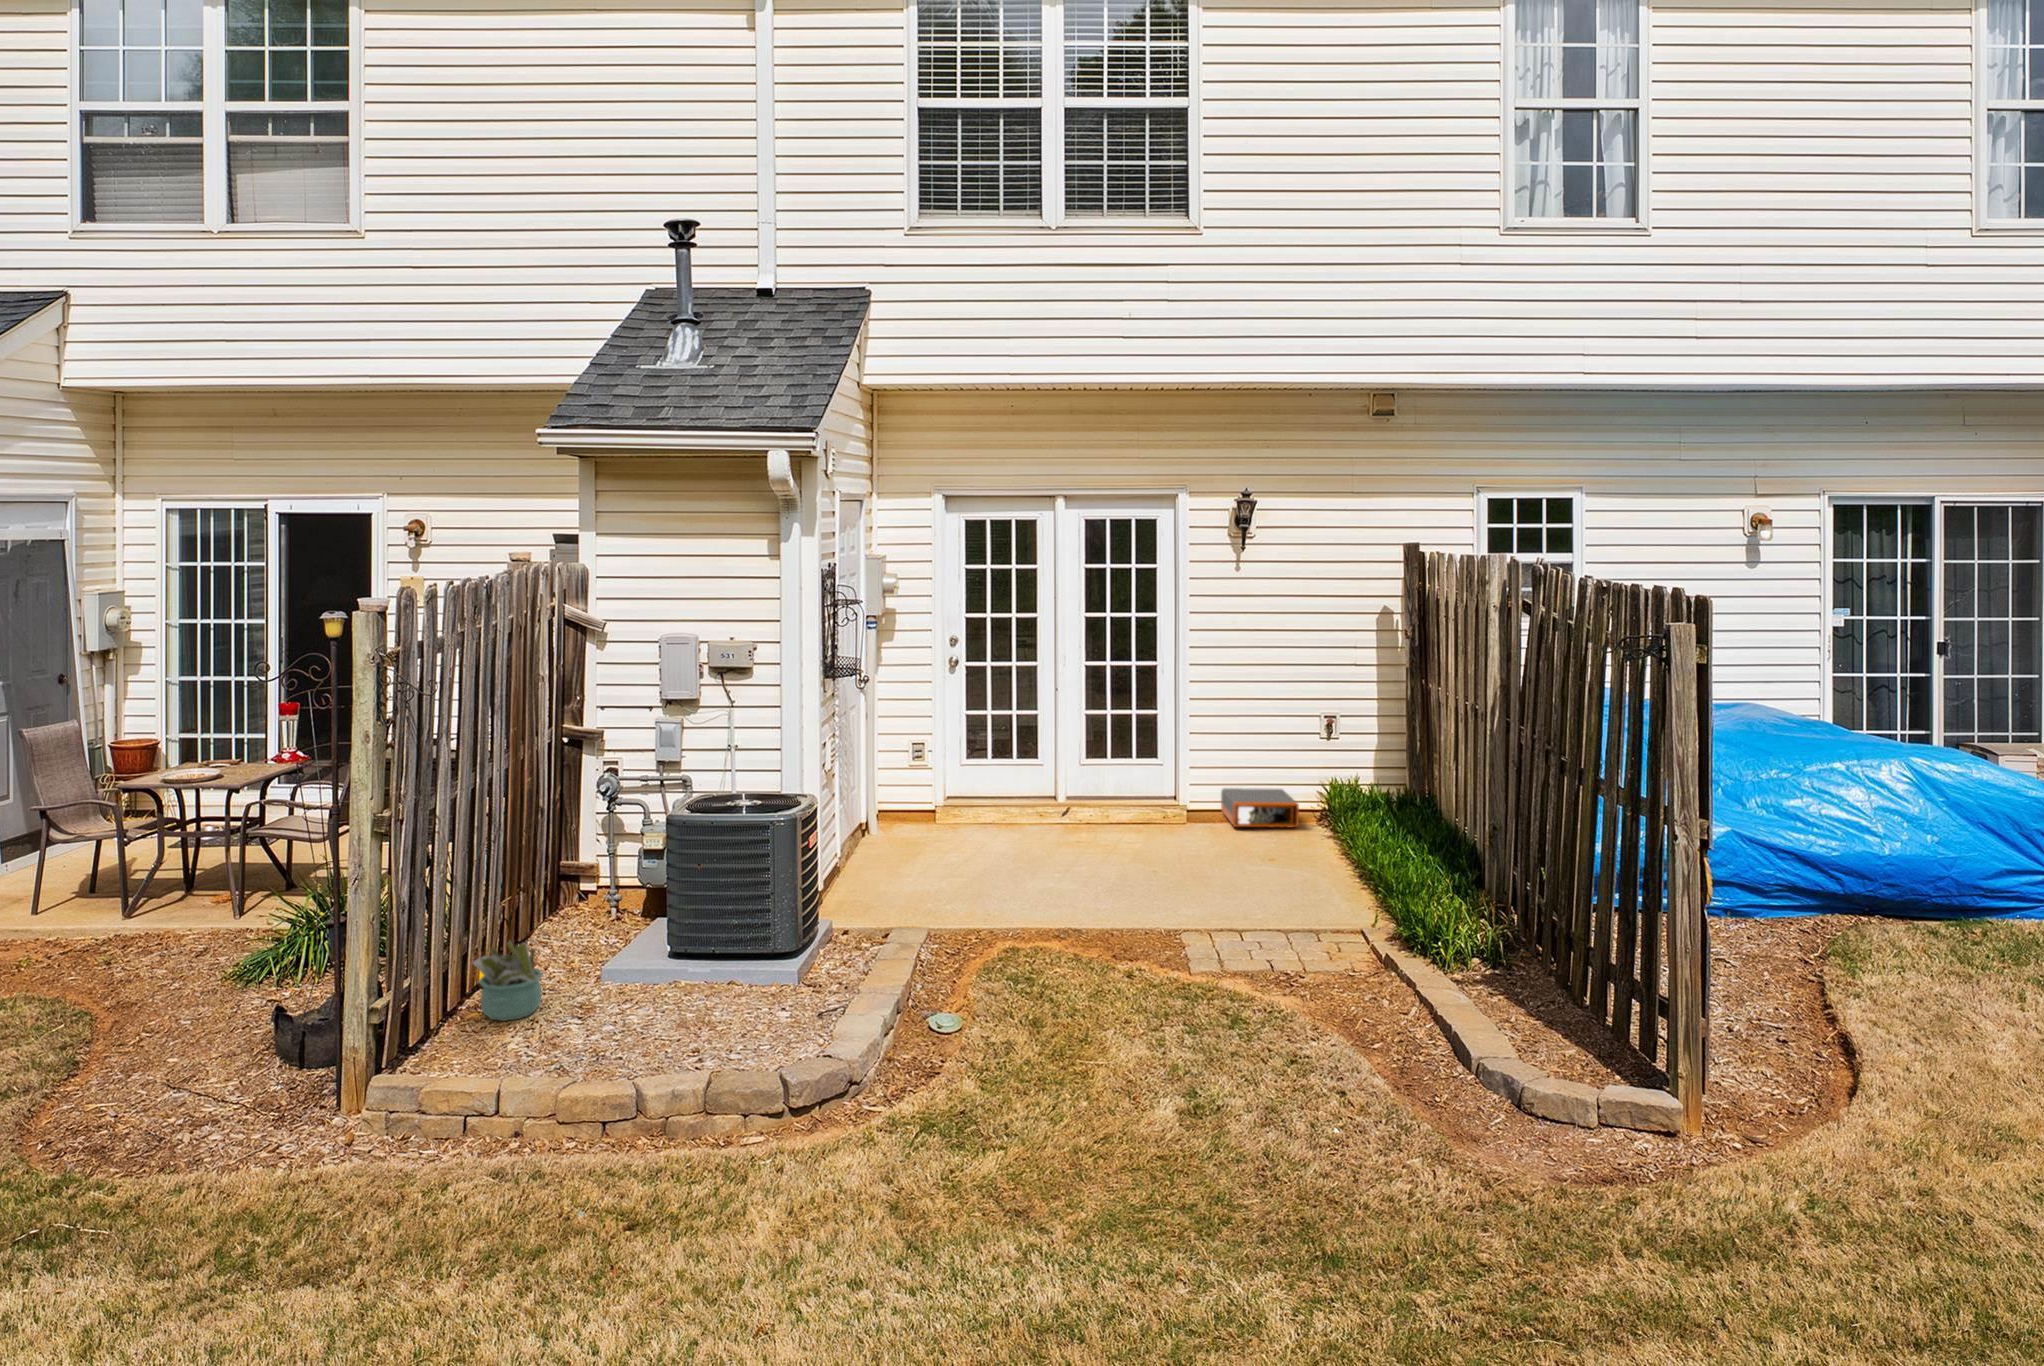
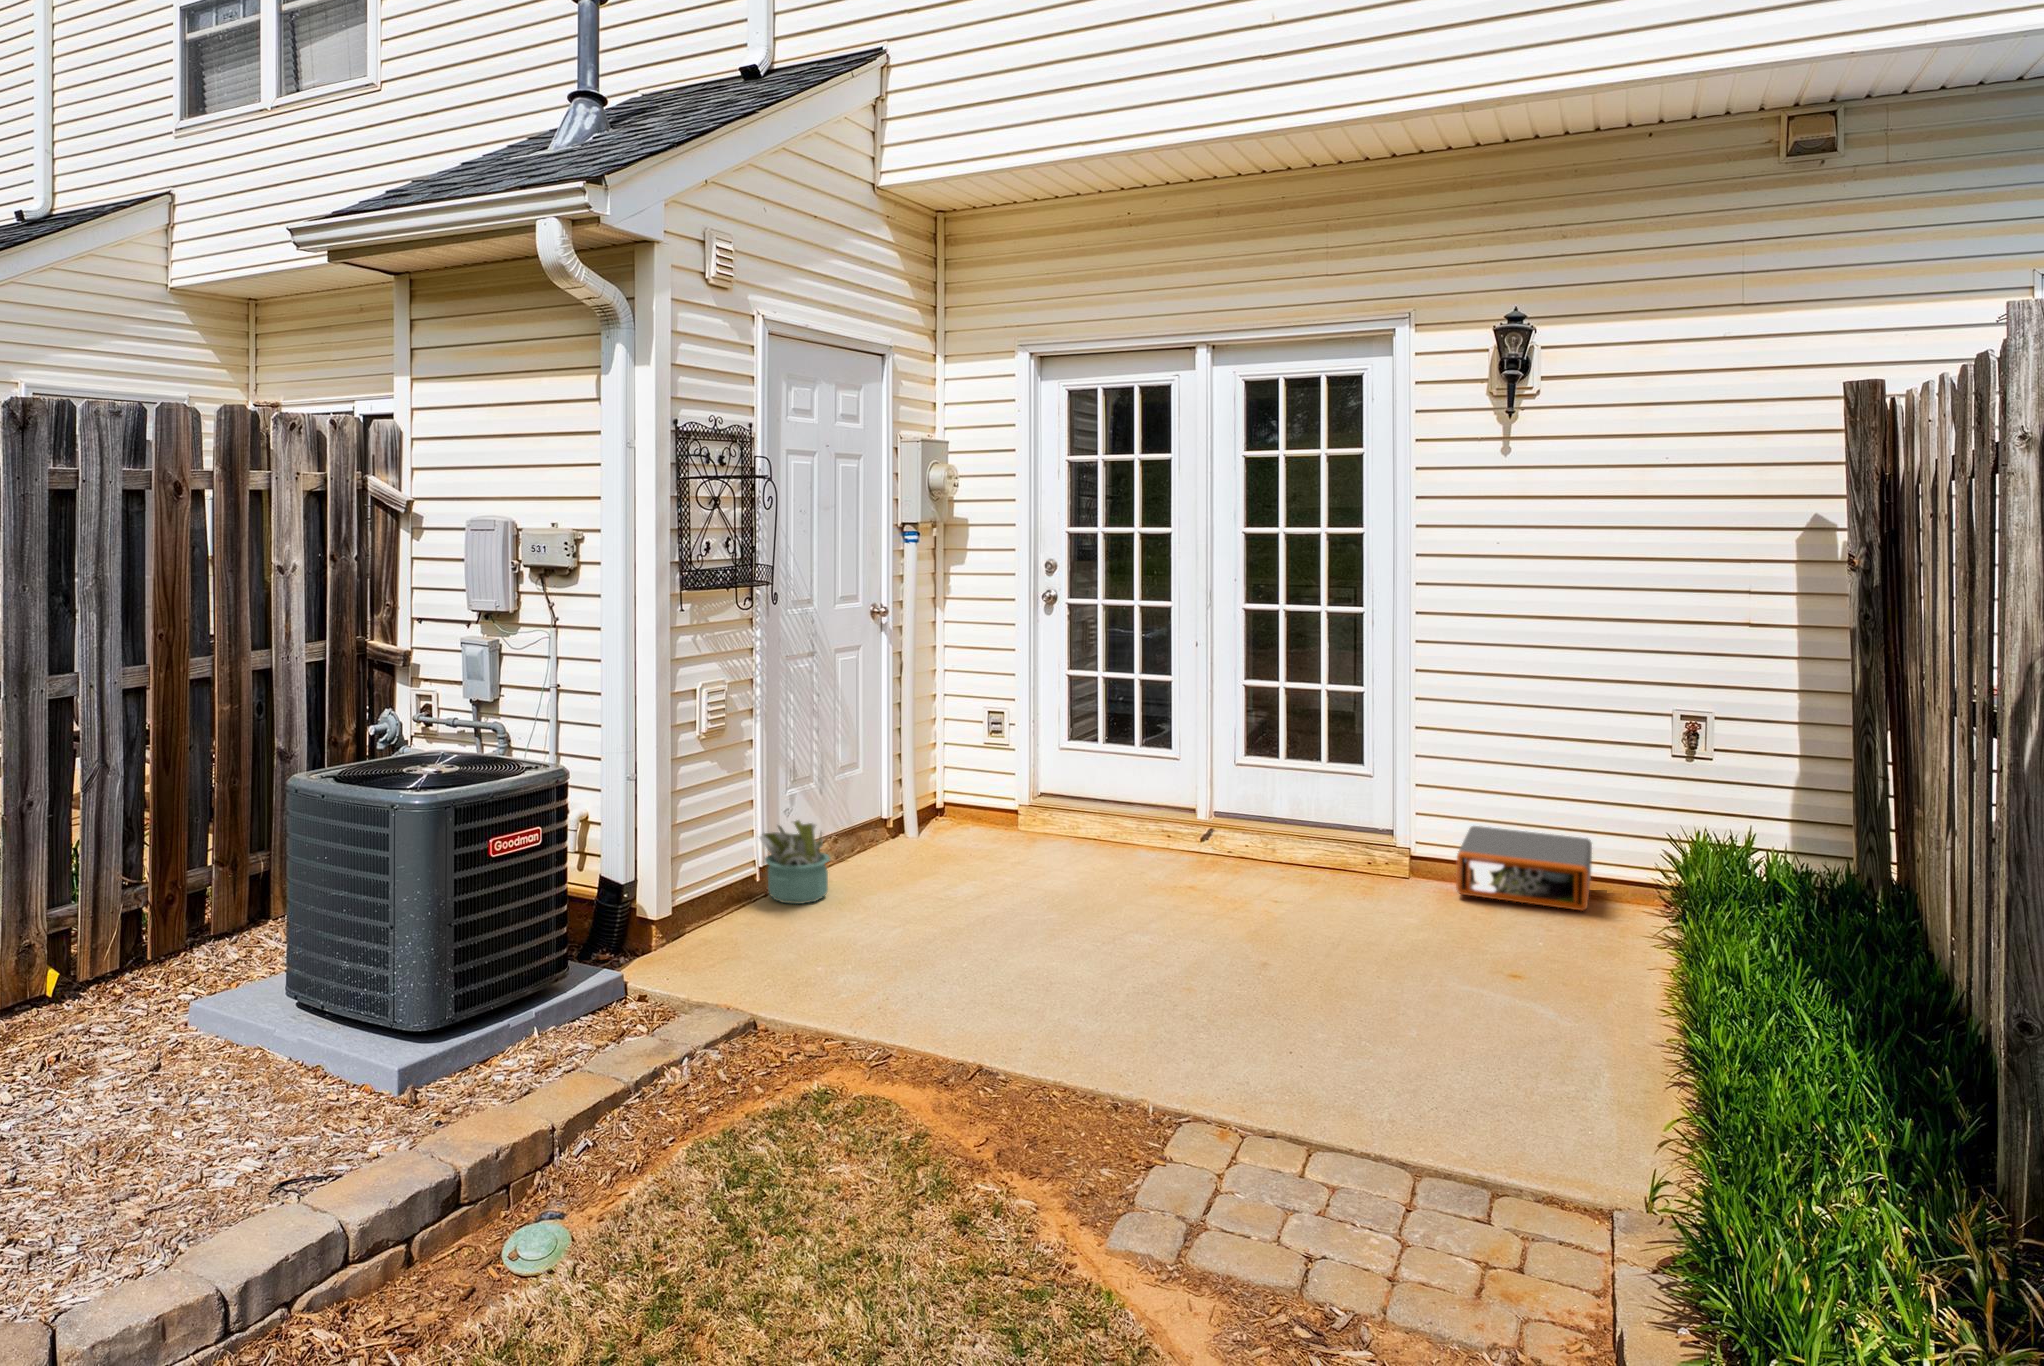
decorative plant: present [473,942,543,1021] -> present [759,819,830,904]

